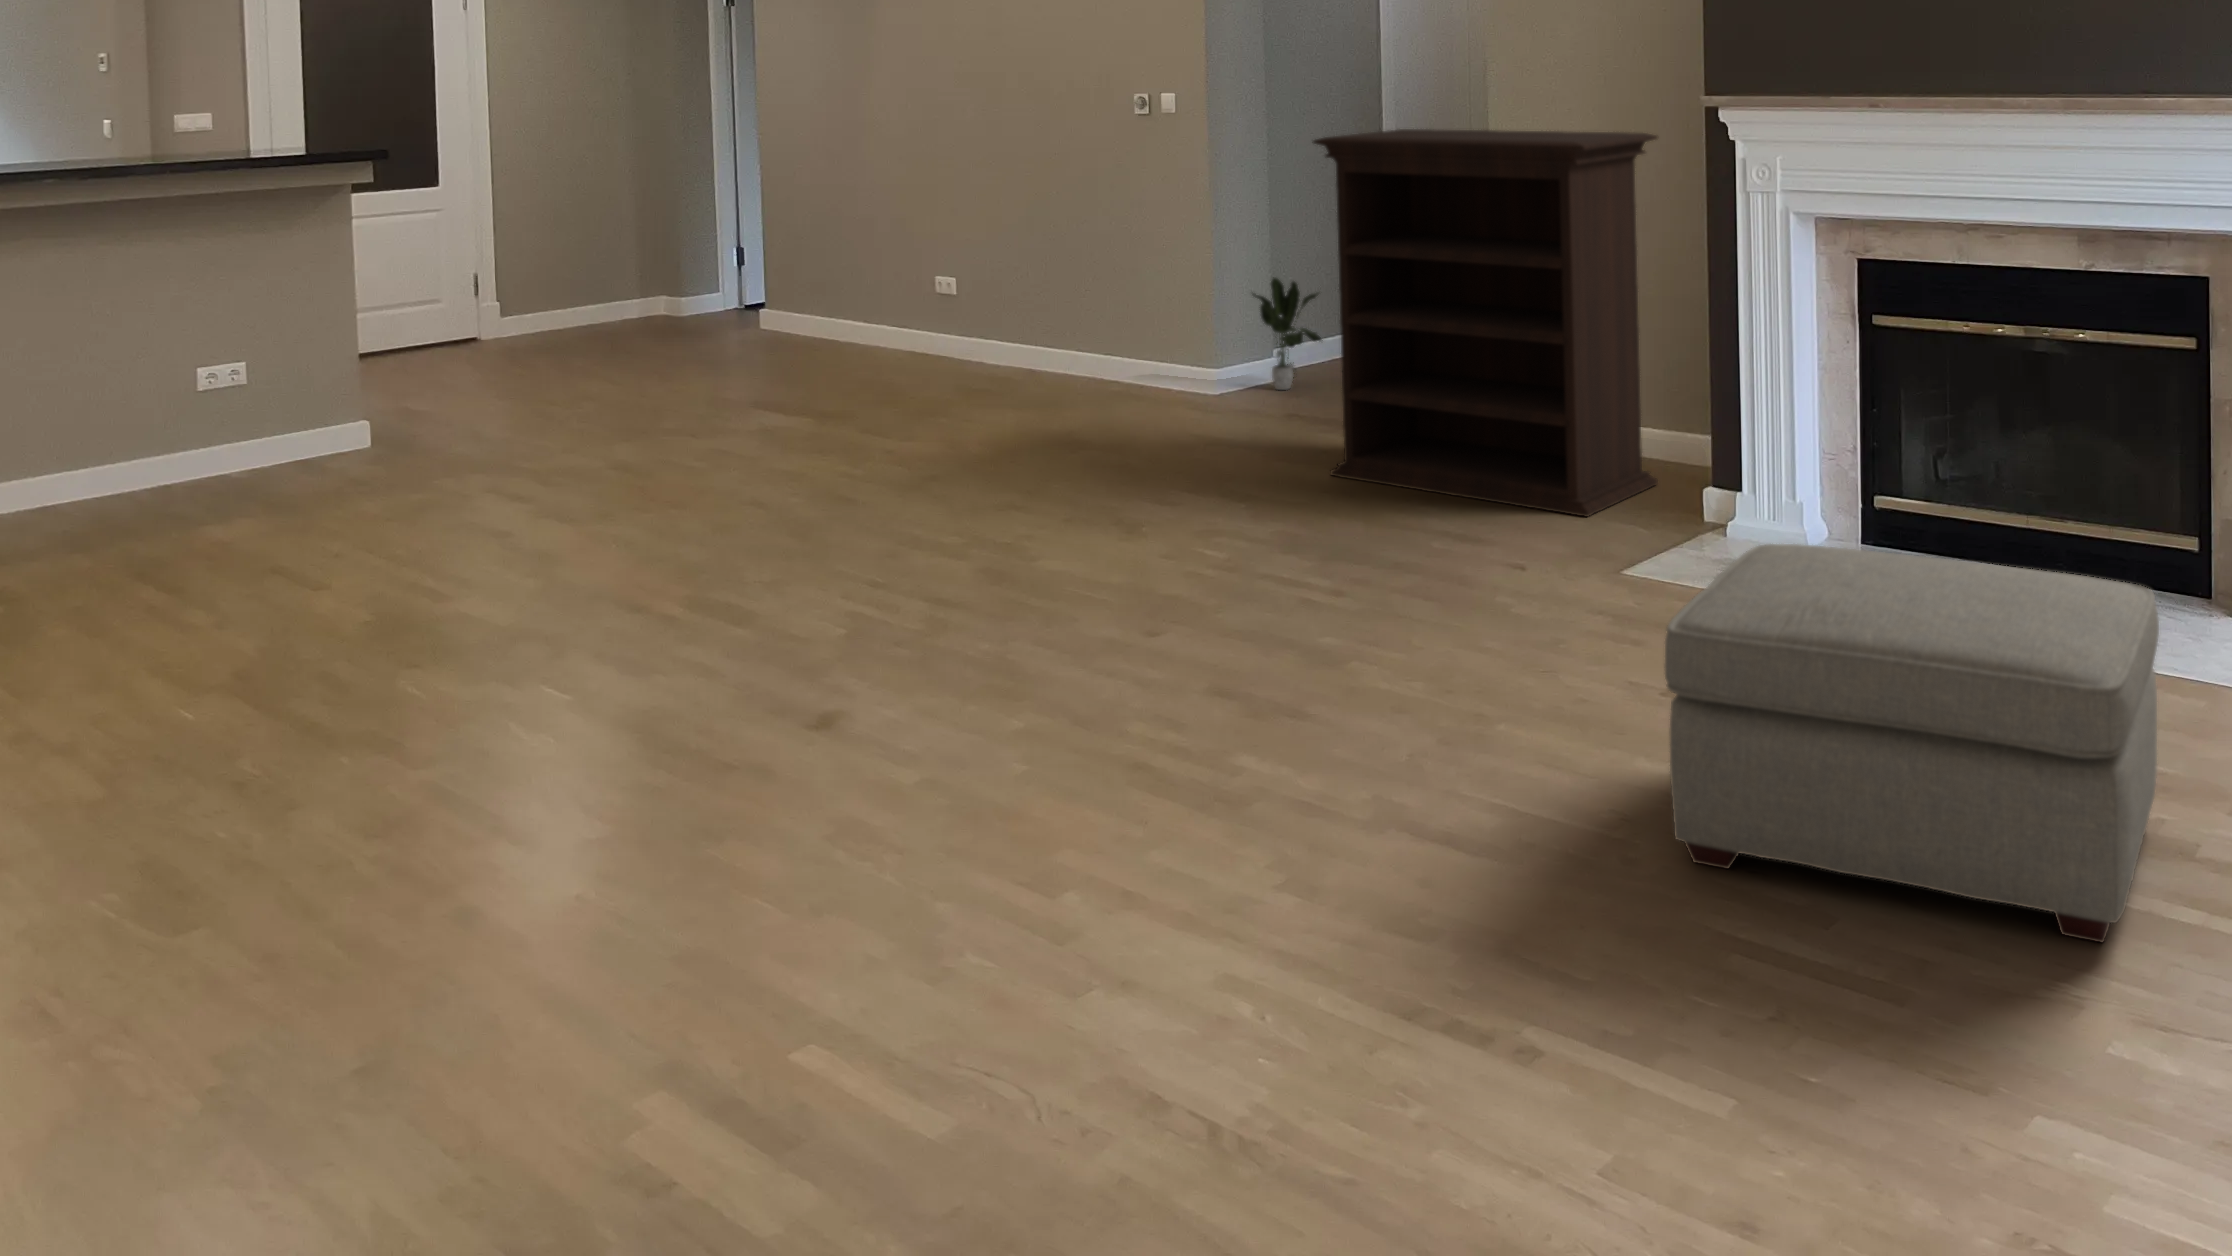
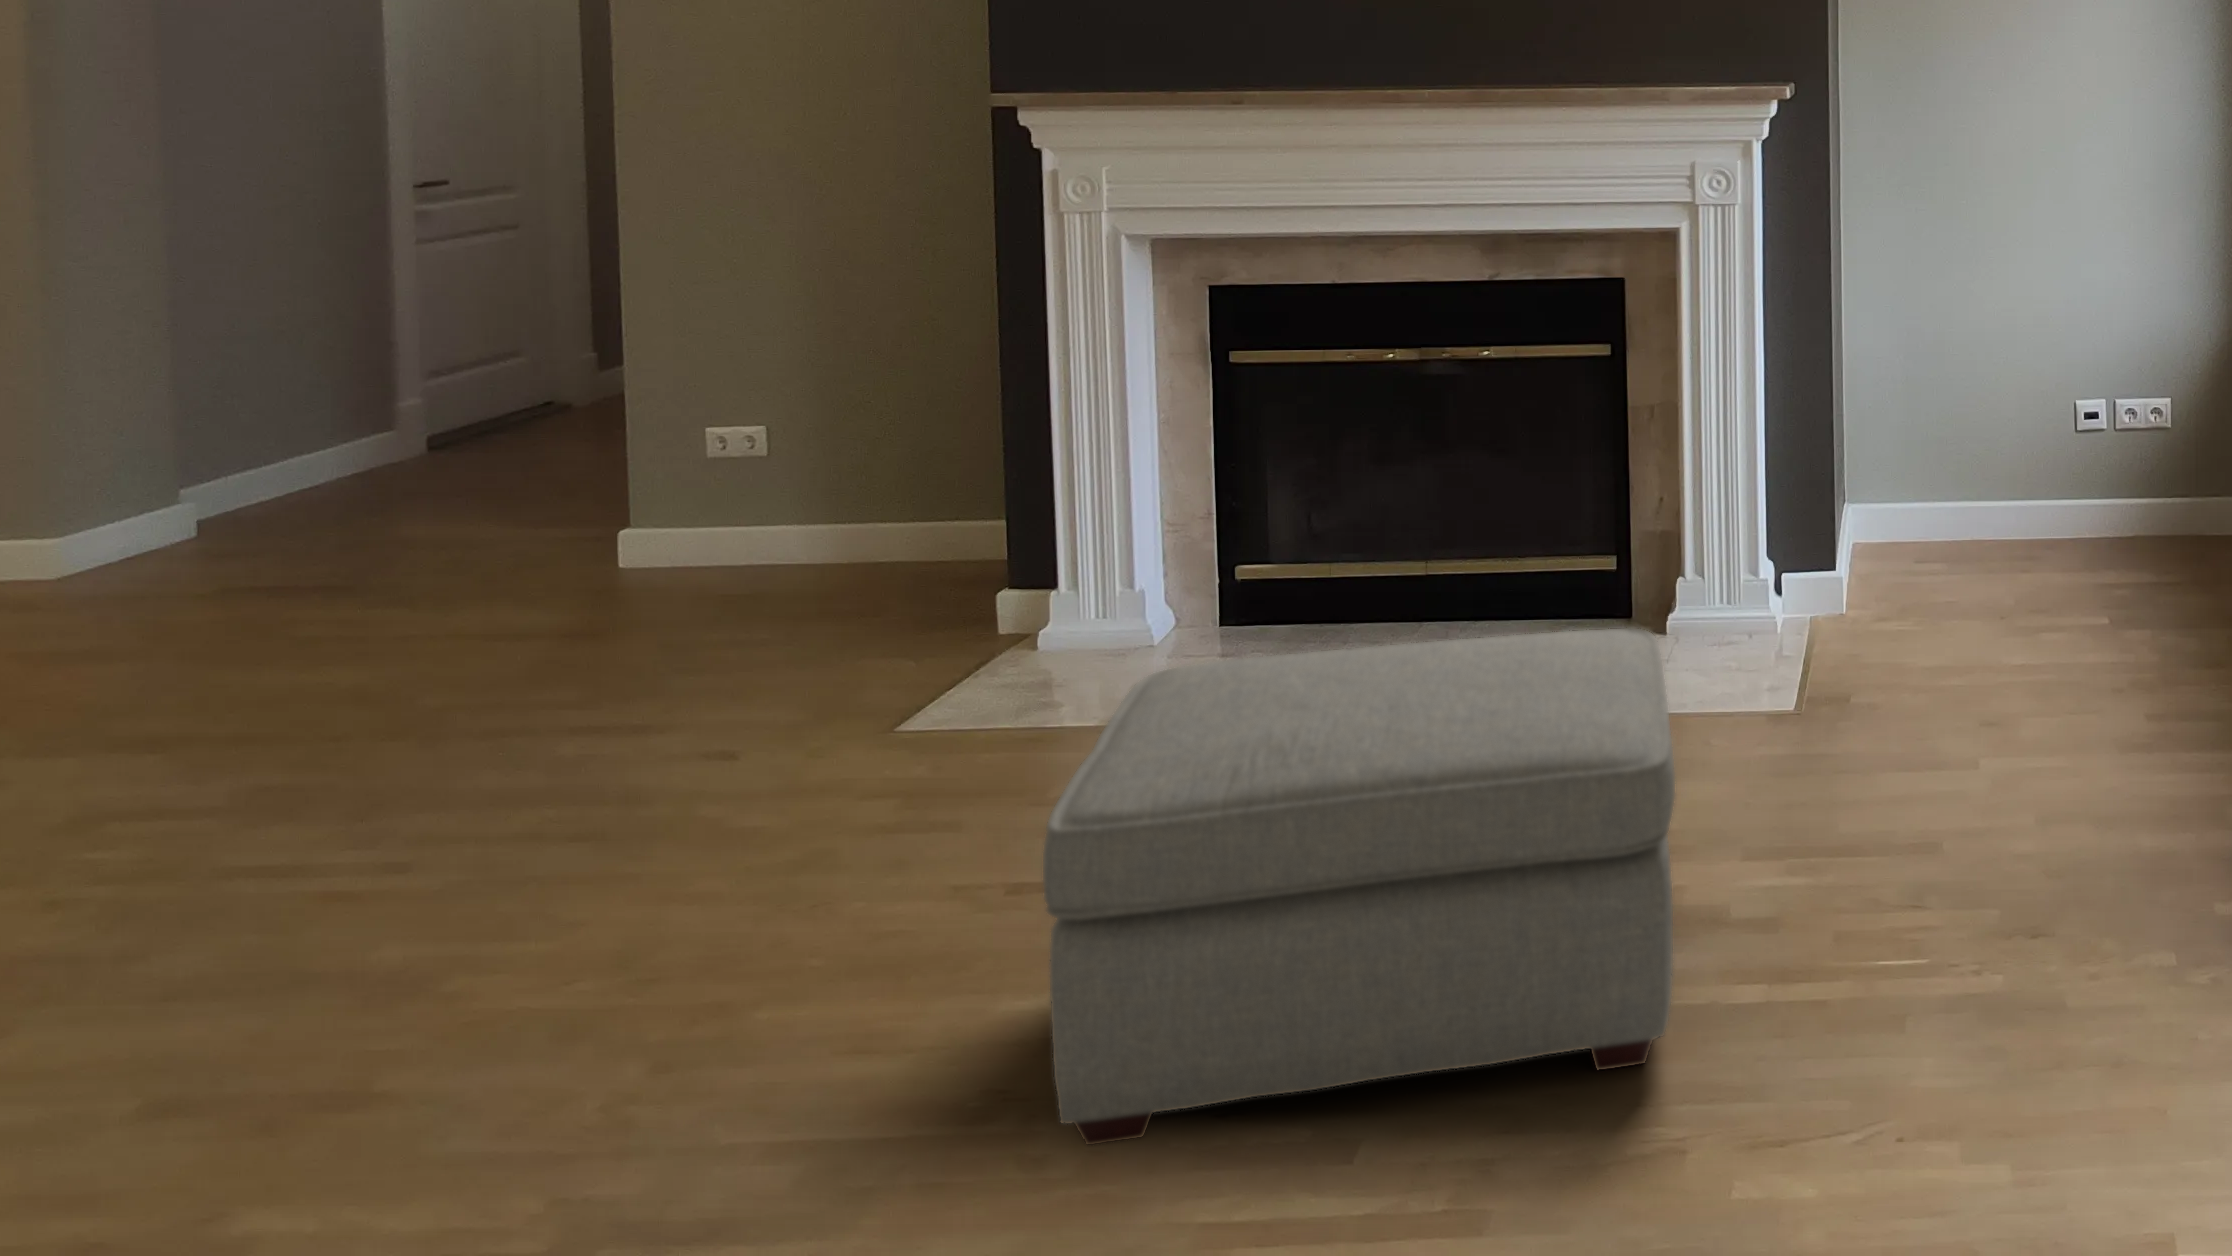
bookshelf: present [1312,129,1658,517] -> none [266,142,911,691]
potted plant: present [1253,277,1323,390] -> none [104,389,270,568]

